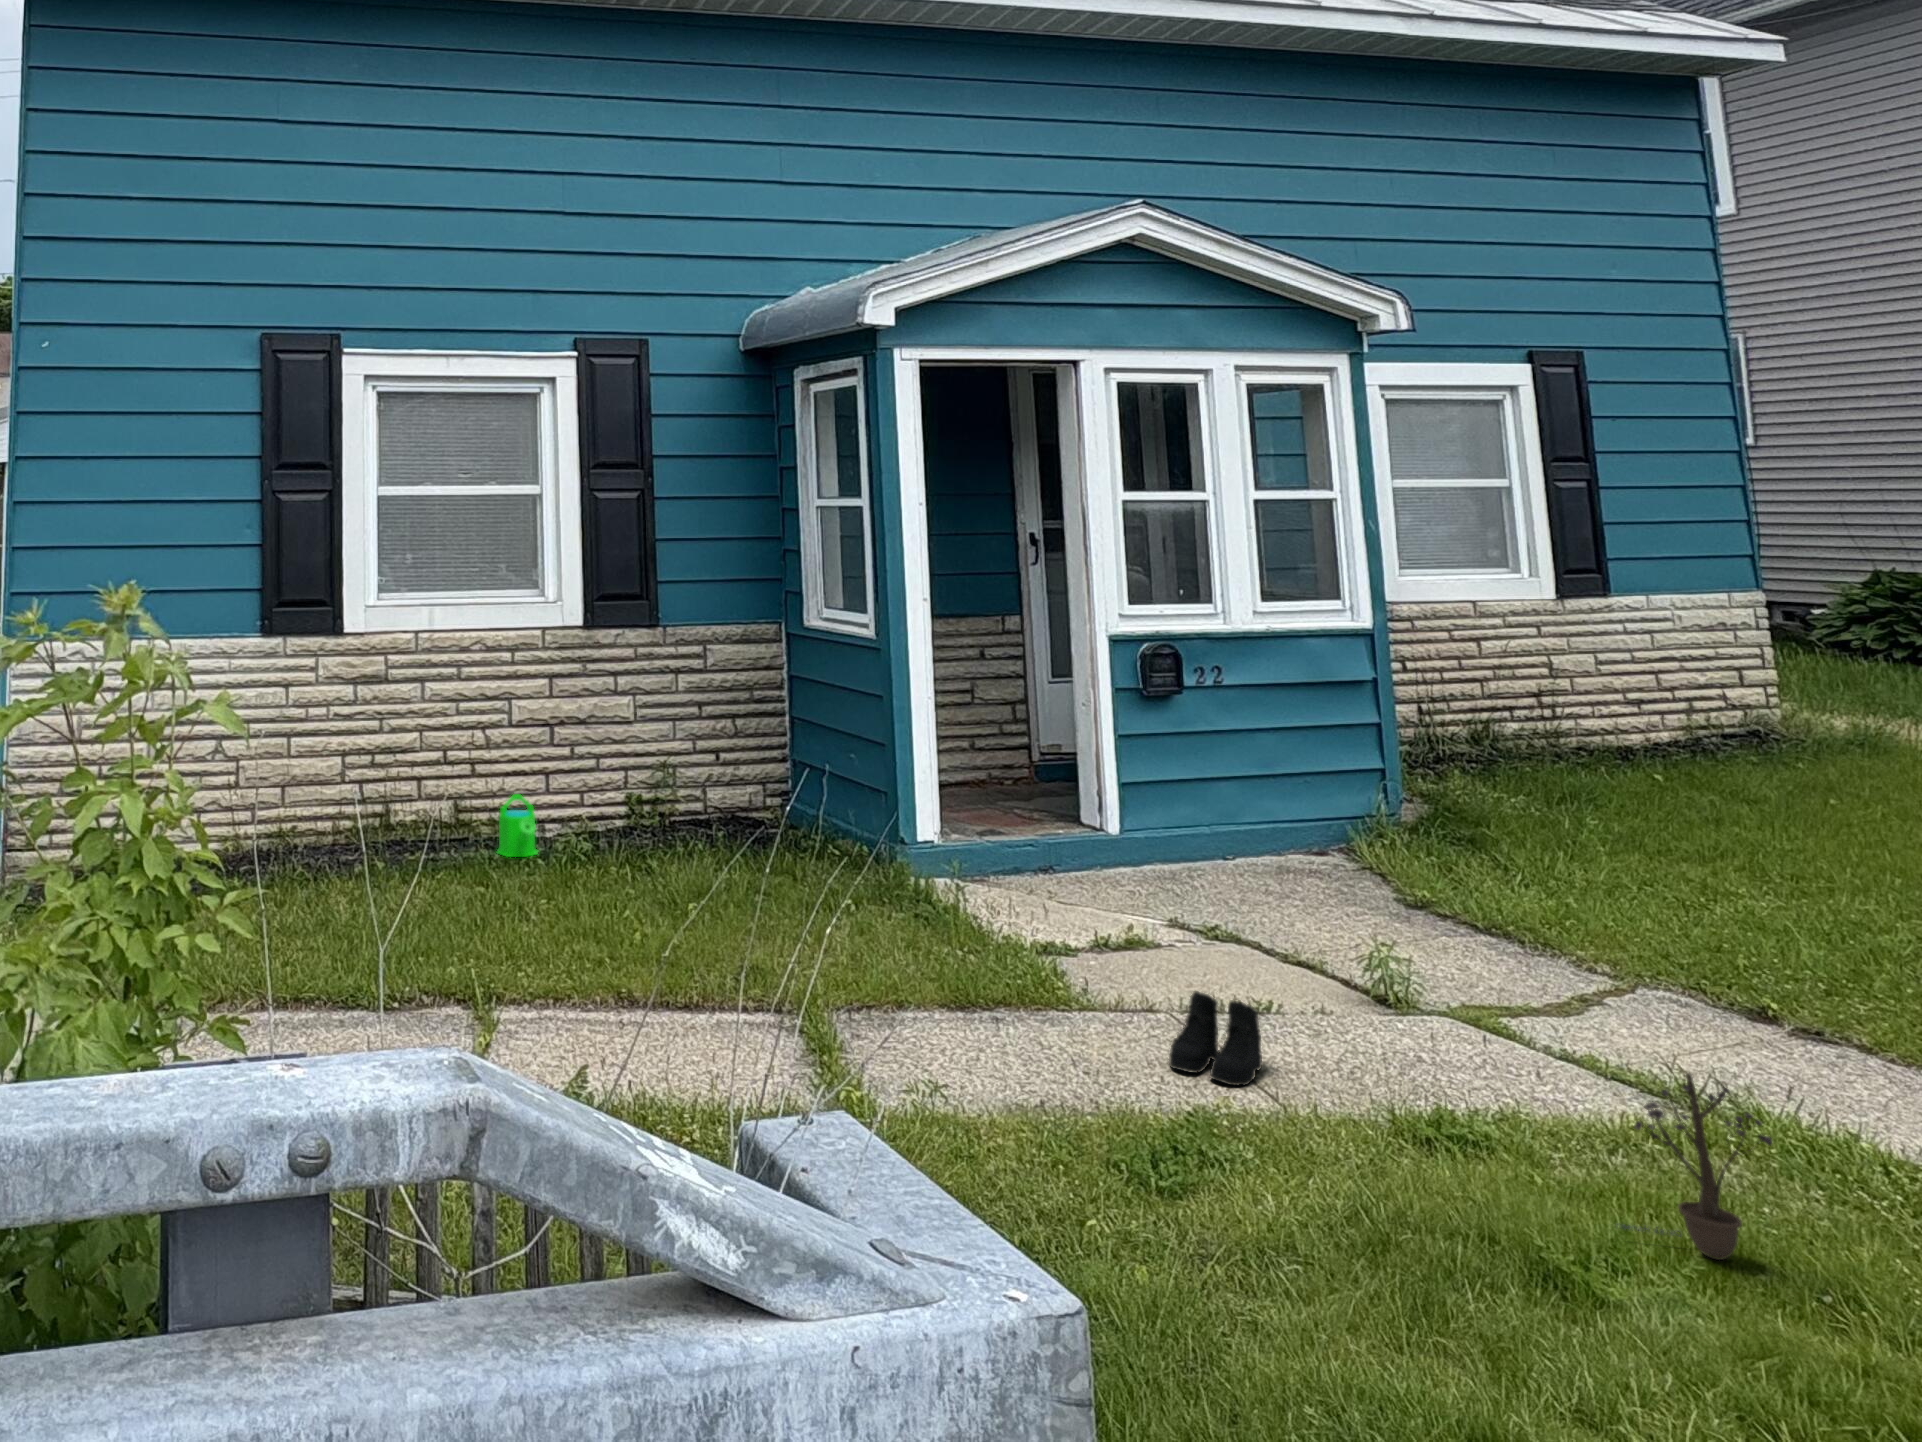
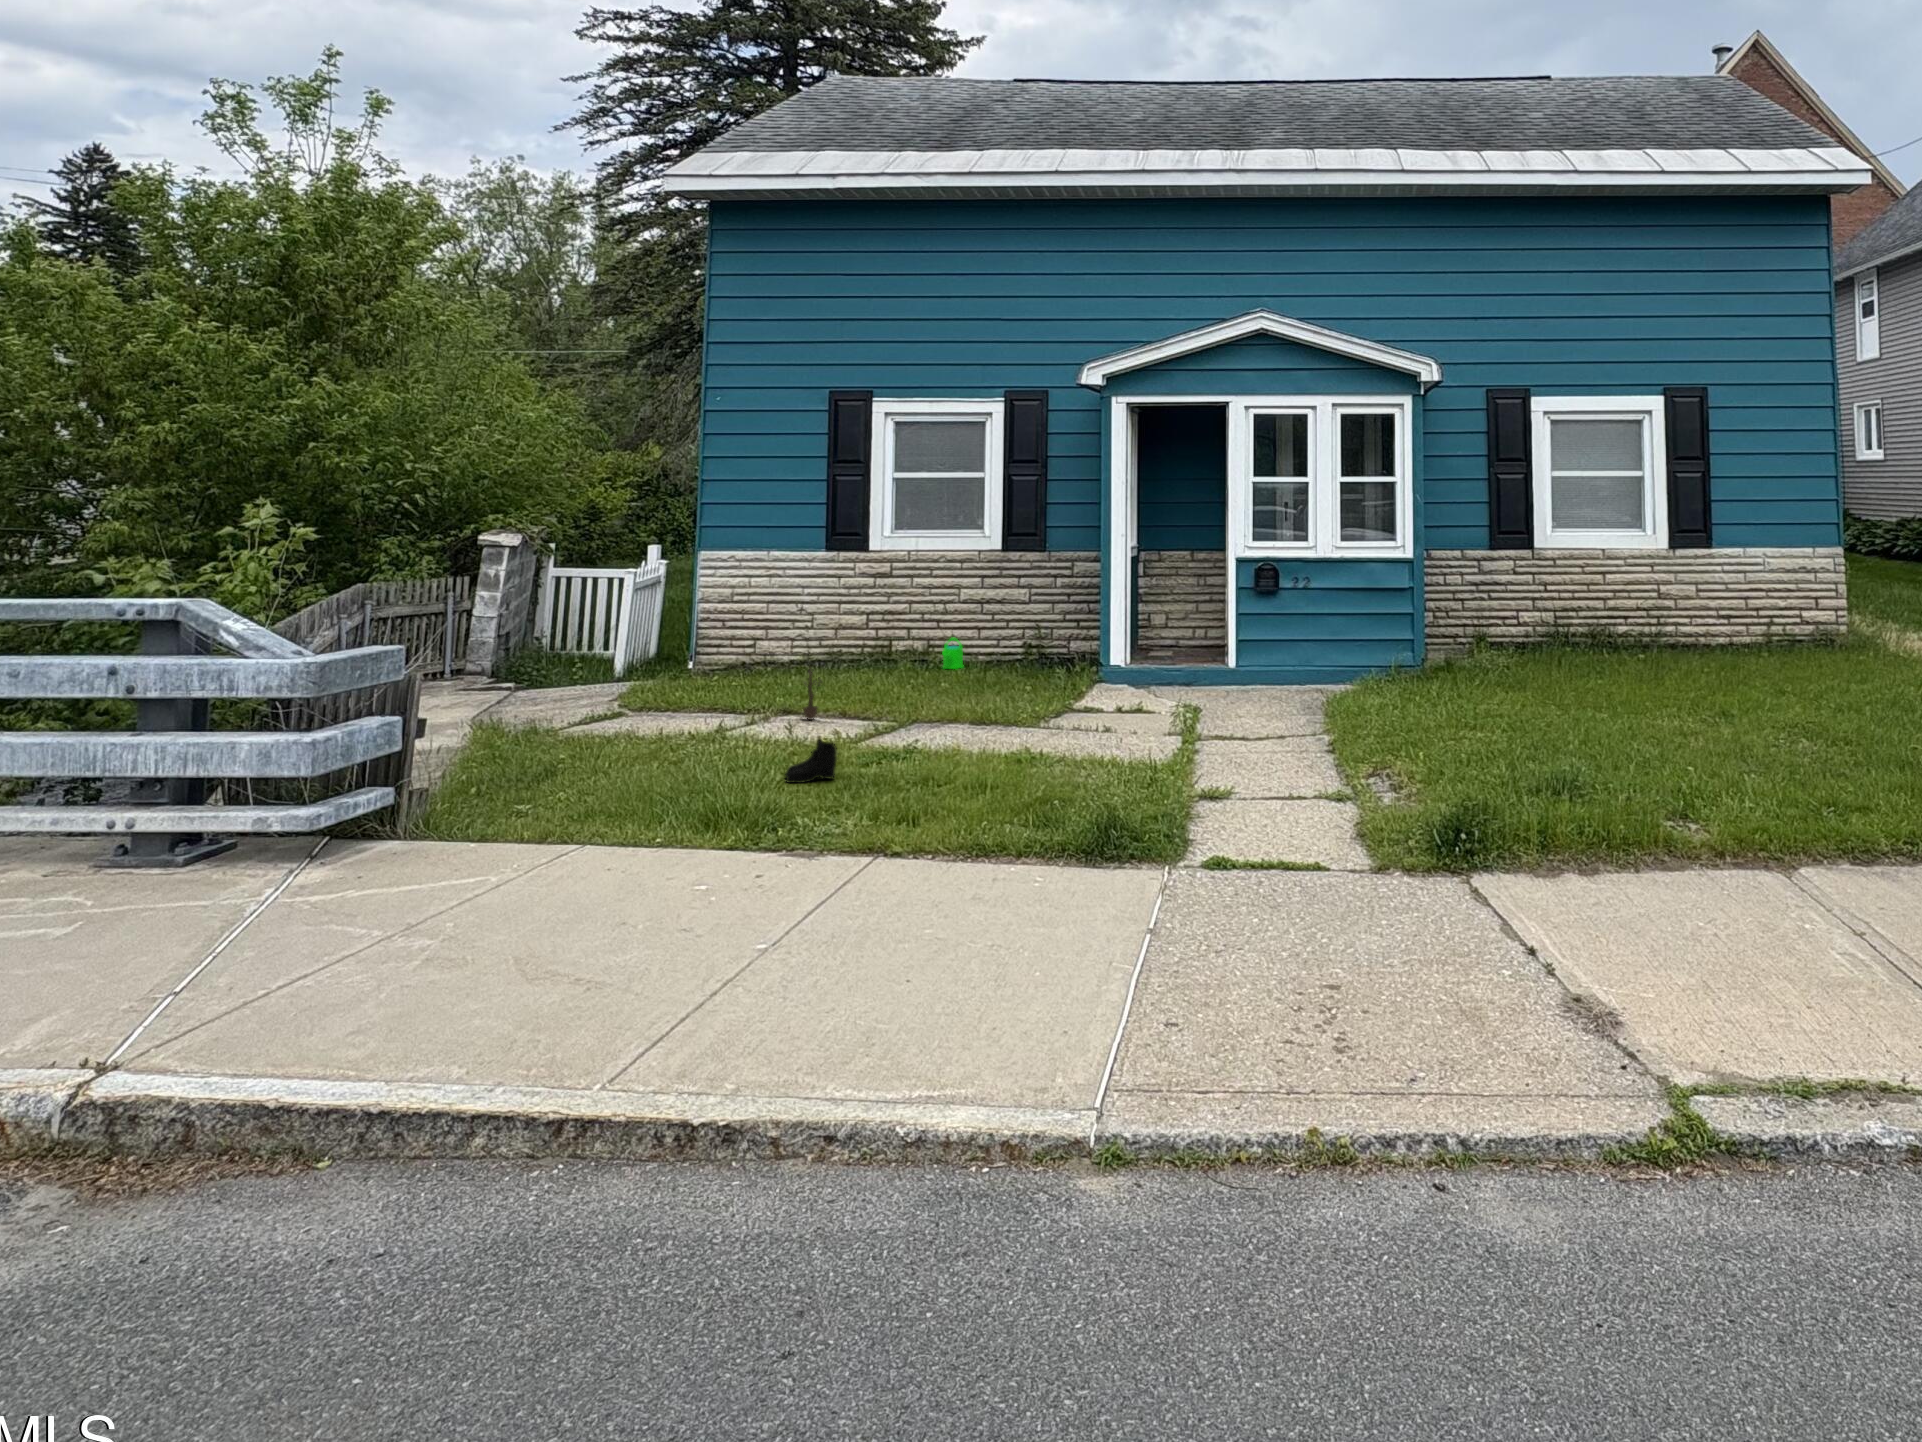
boots: present [1169,991,1262,1086] -> present [785,739,837,783]
decorative plant: present [1623,1073,1772,1260] -> present [803,669,821,720]

